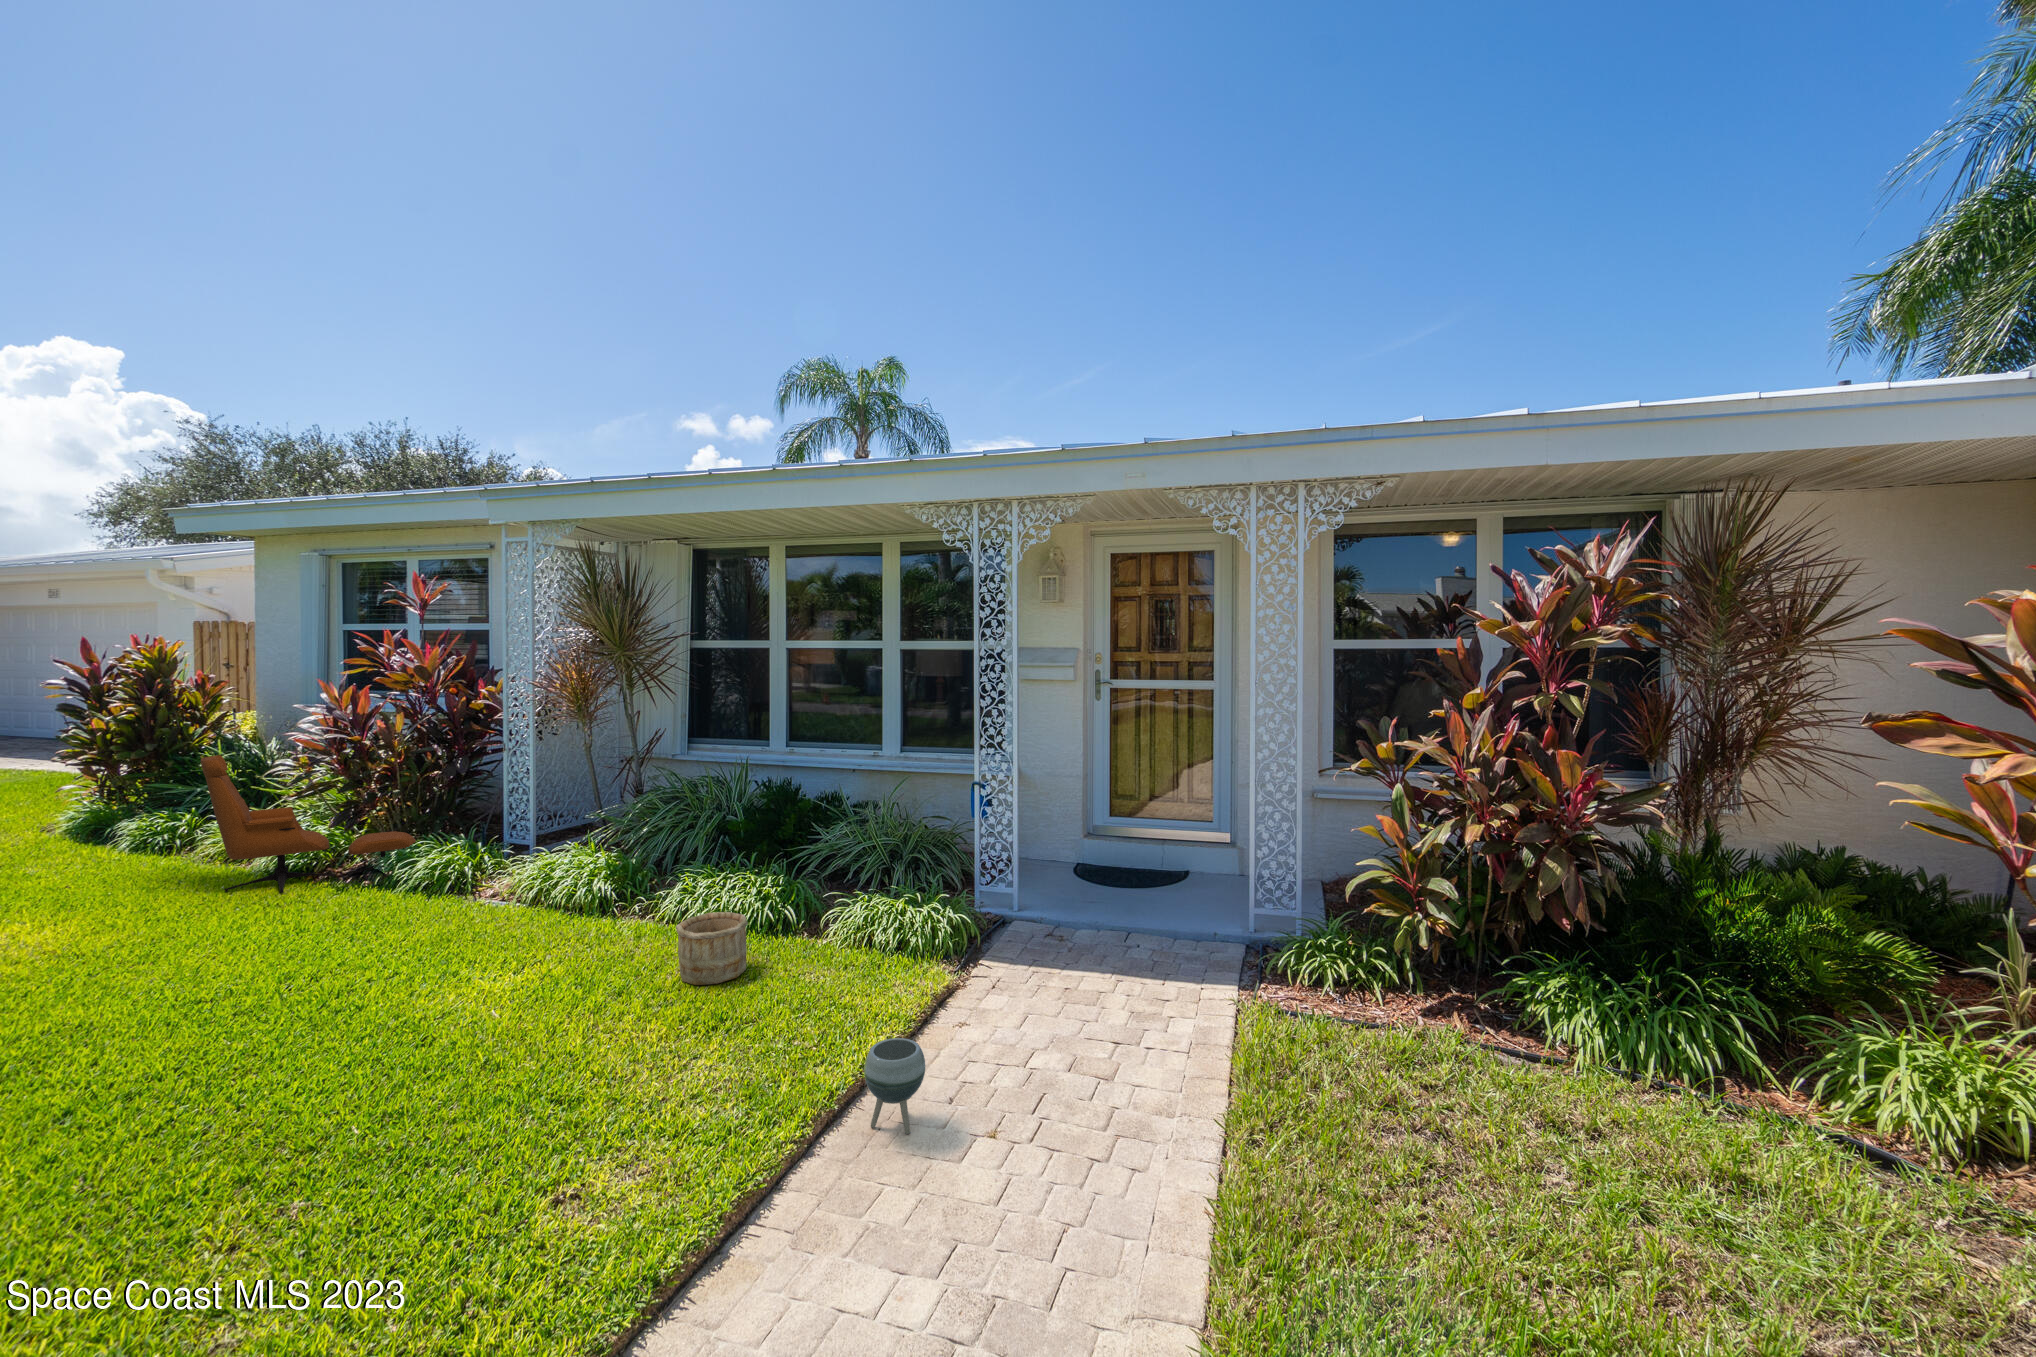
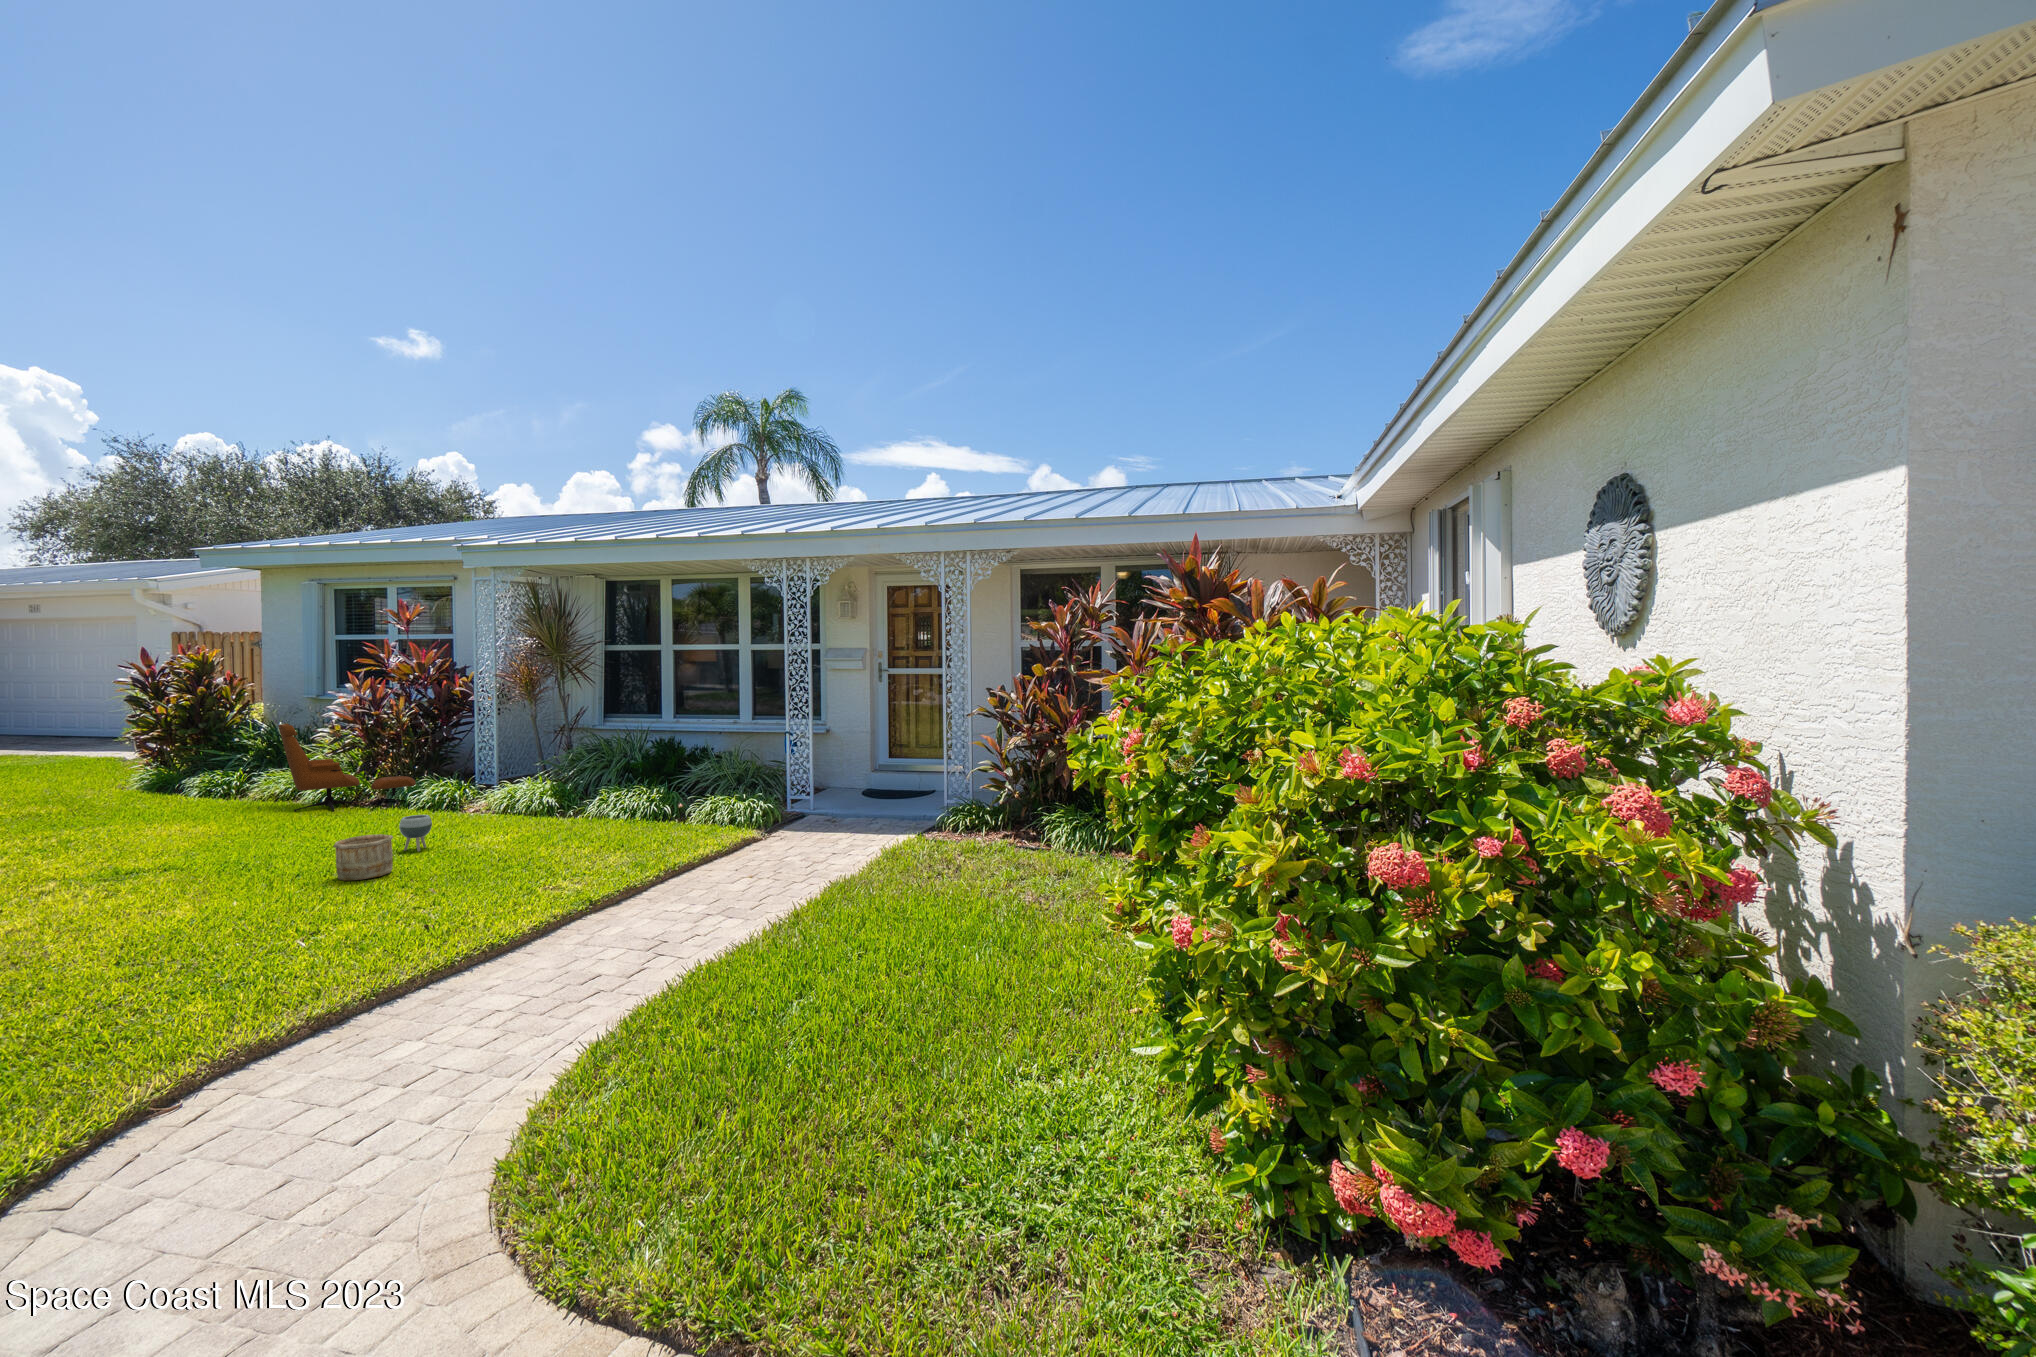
wooden bucket: present [676,912,748,985] -> present [333,834,393,881]
planter: present [864,1038,925,1134] -> present [399,815,432,851]

